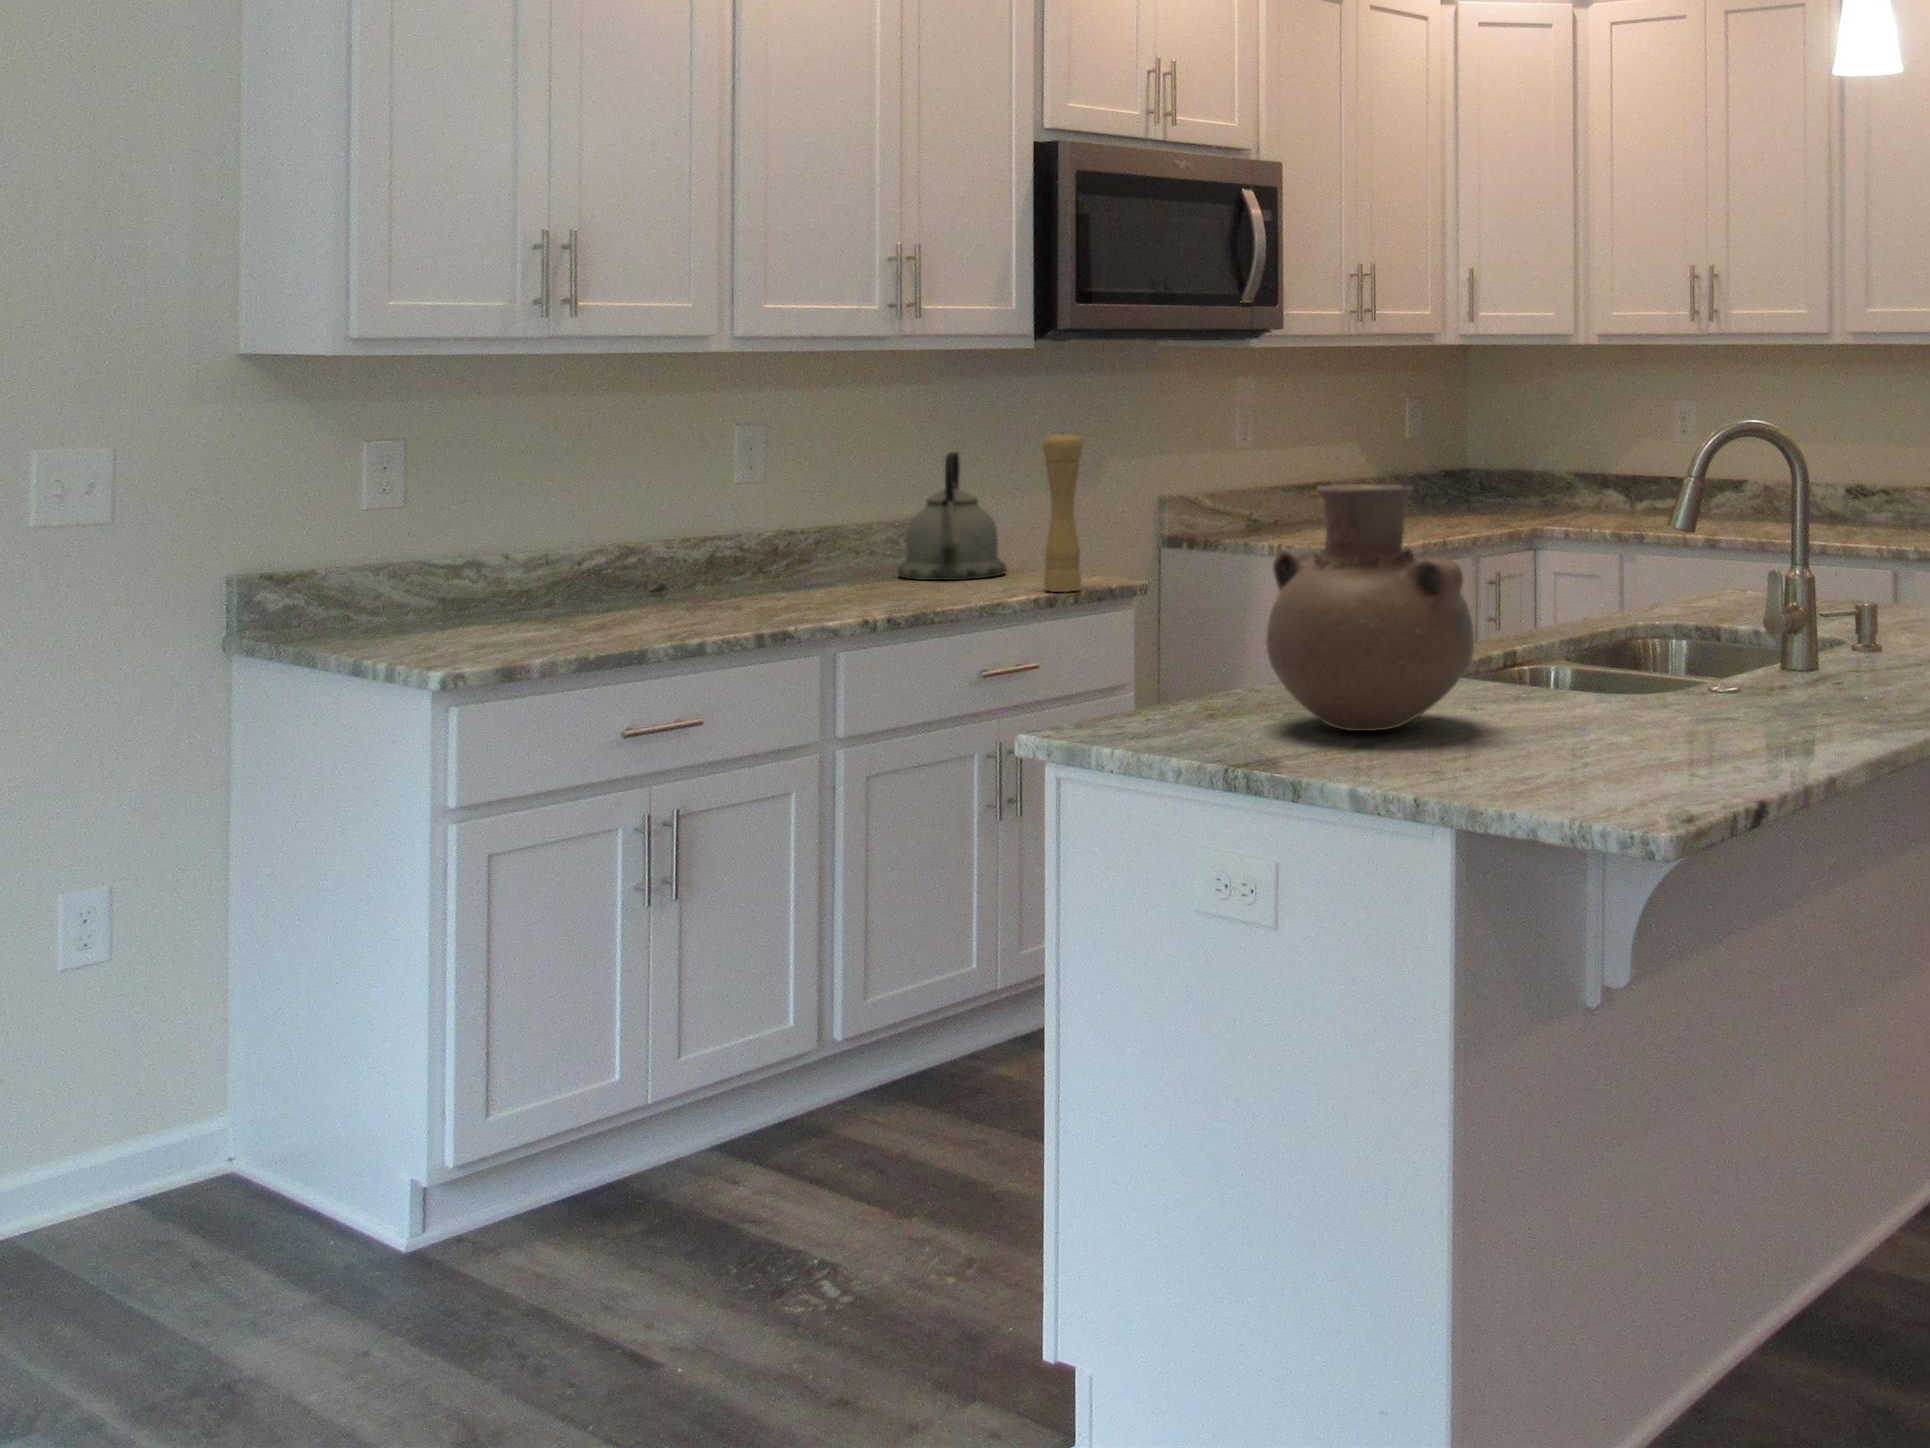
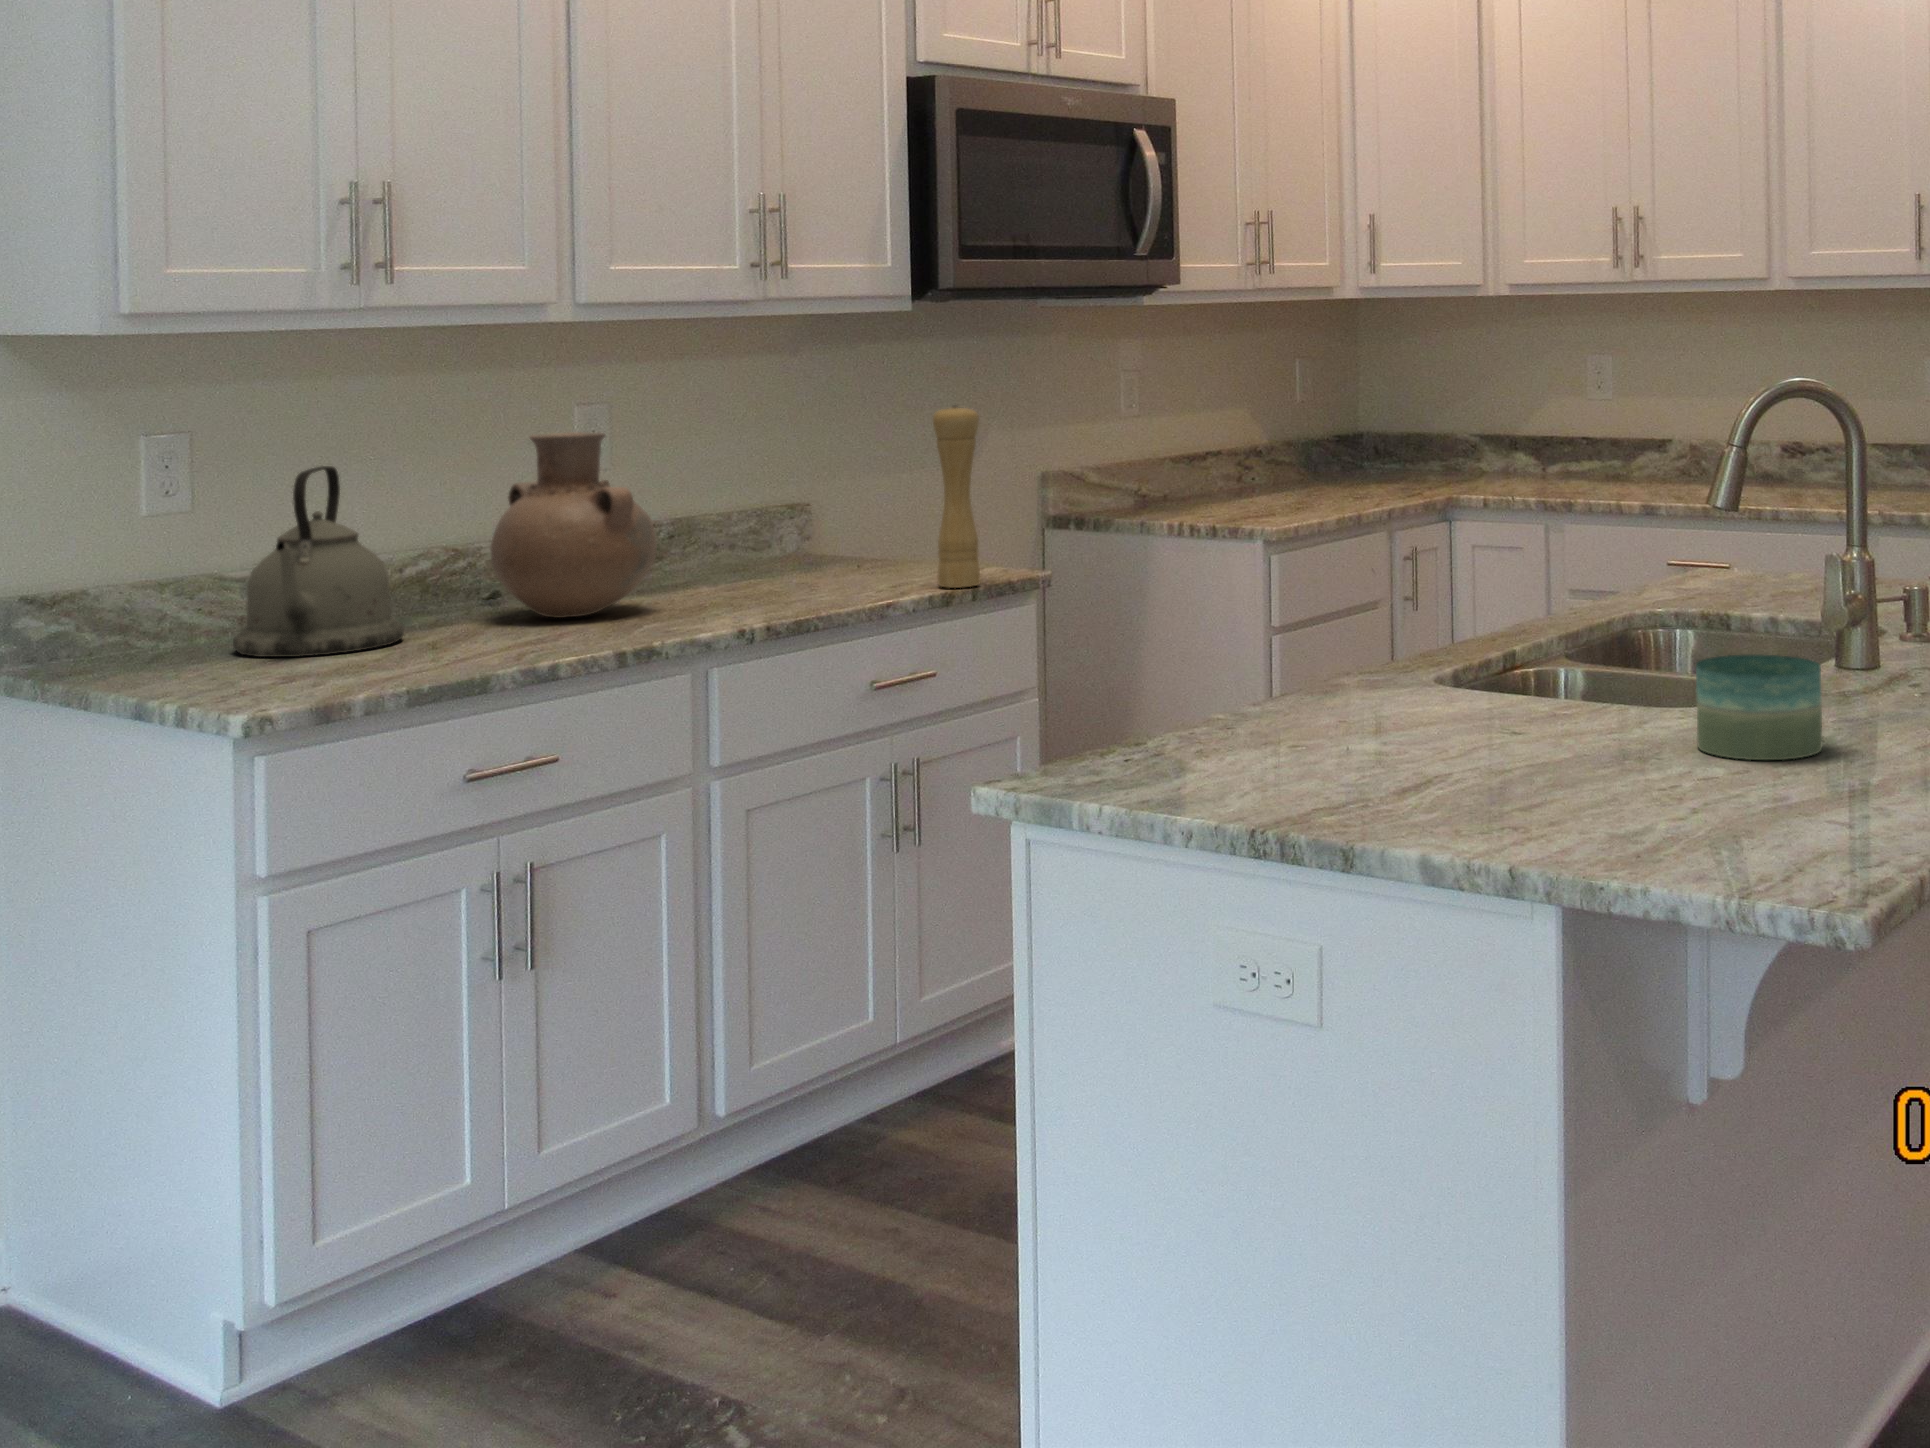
kettle: present [897,452,1006,580] -> present [233,466,404,657]
vase: present [1266,484,1474,731] -> present [490,432,657,618]
candle: none [1606,646,1707,730] -> present [1696,655,1823,760]

